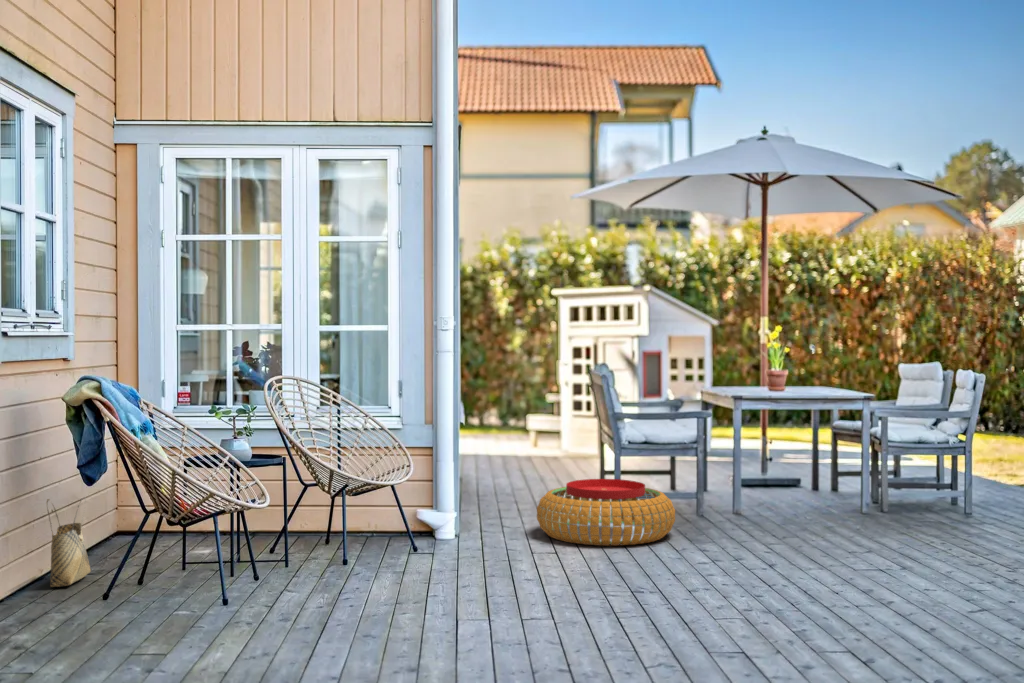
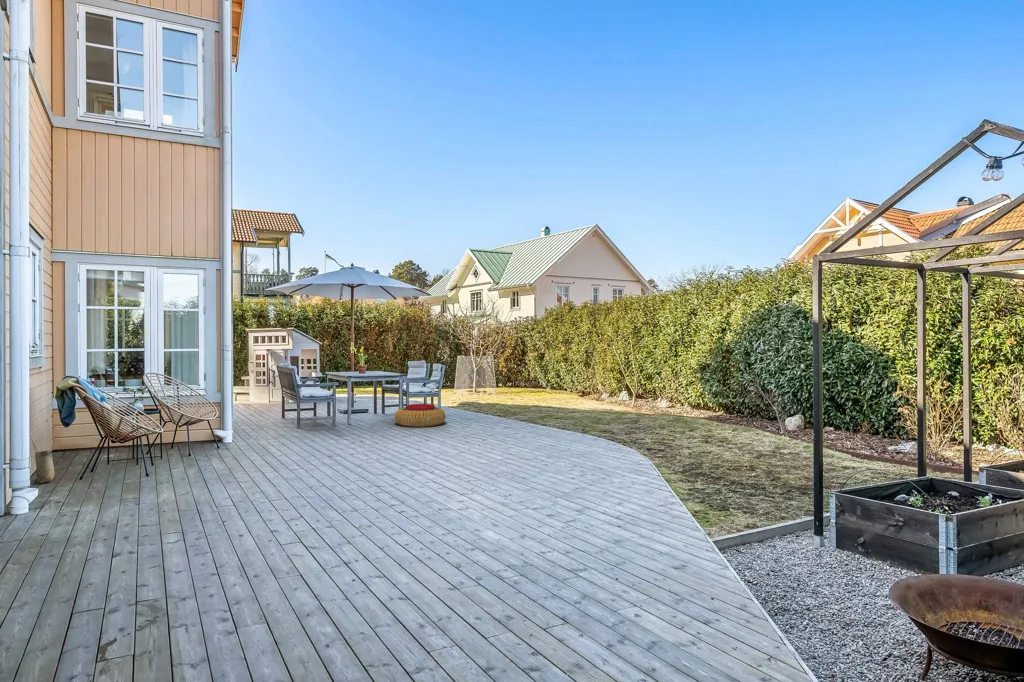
pouf: present [537,479,675,546] -> present [395,404,445,427]

